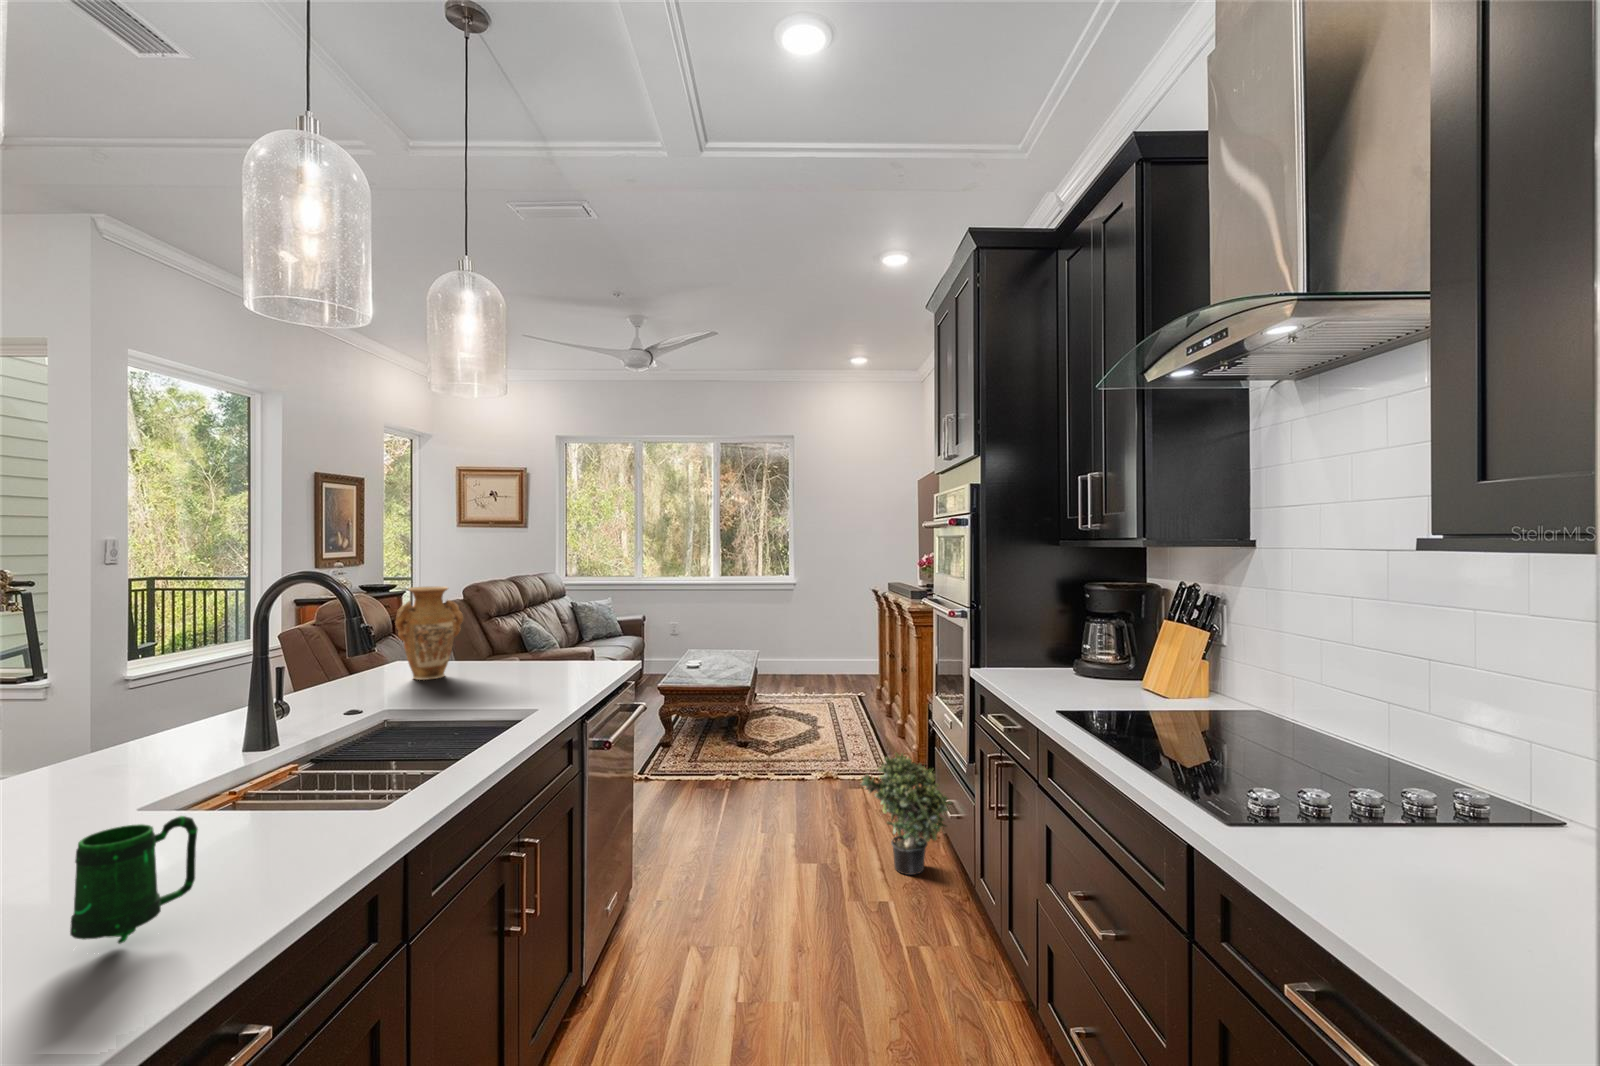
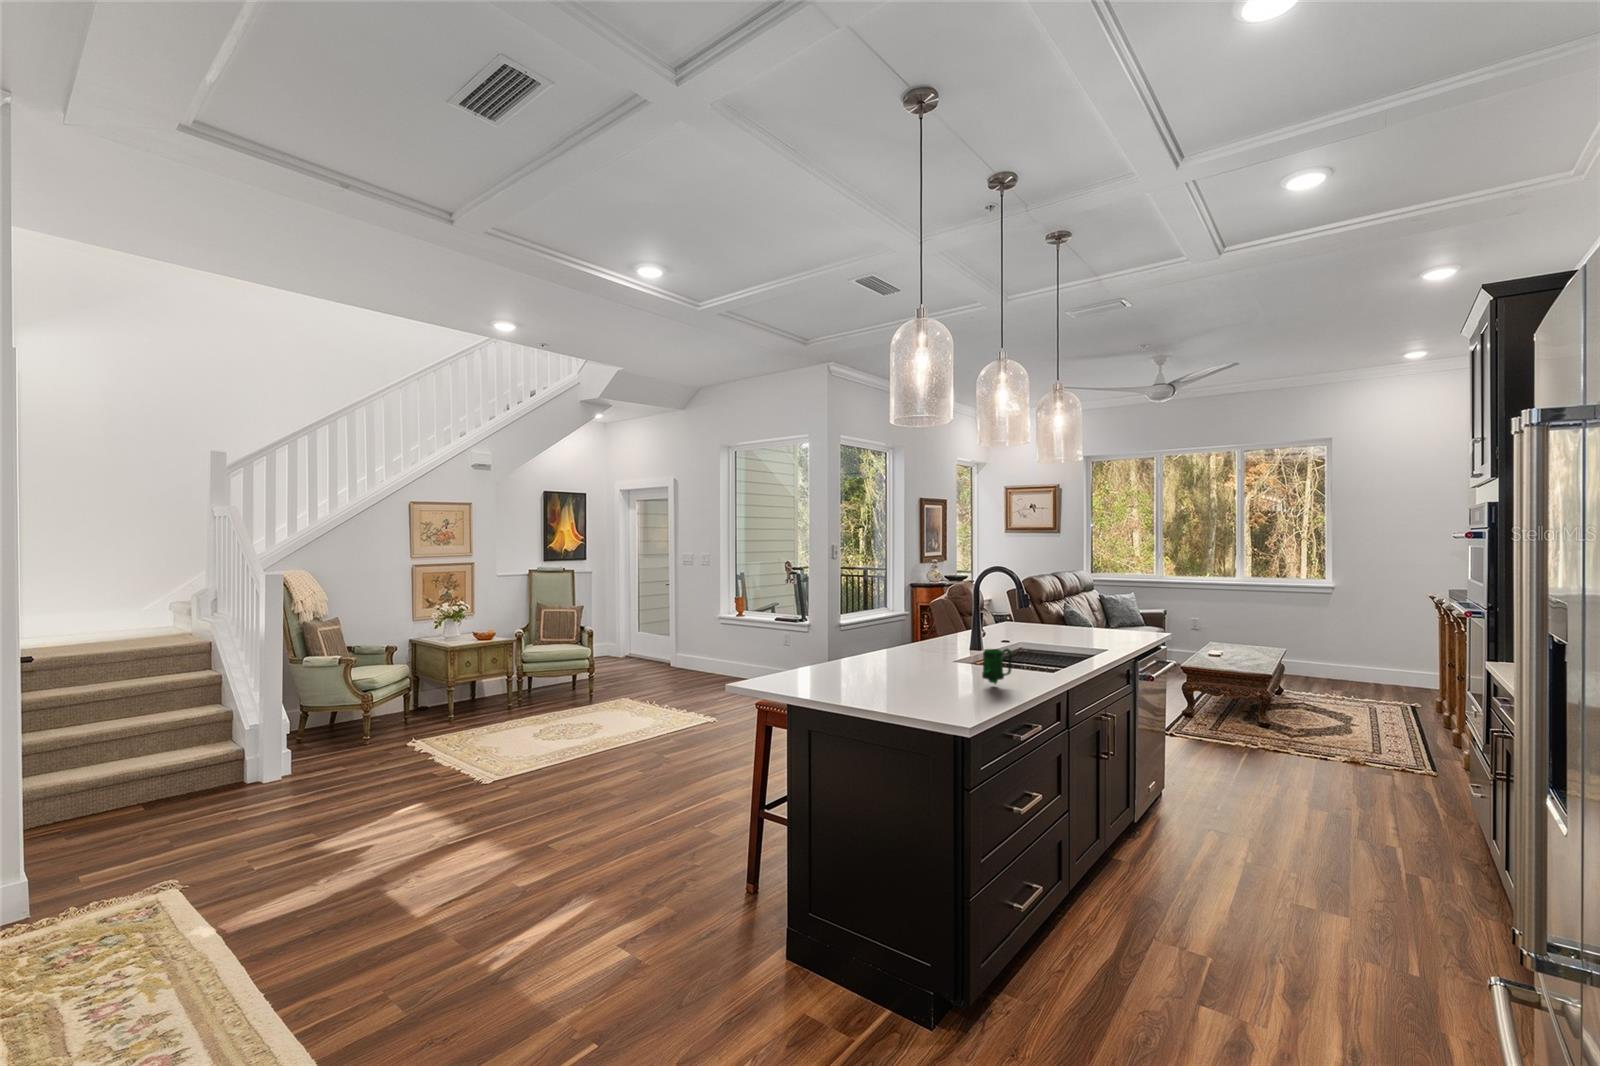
vase: present [395,587,463,680] -> none [1016,576,1052,630]
potted plant: present [861,753,952,875] -> none [1369,734,1470,838]

